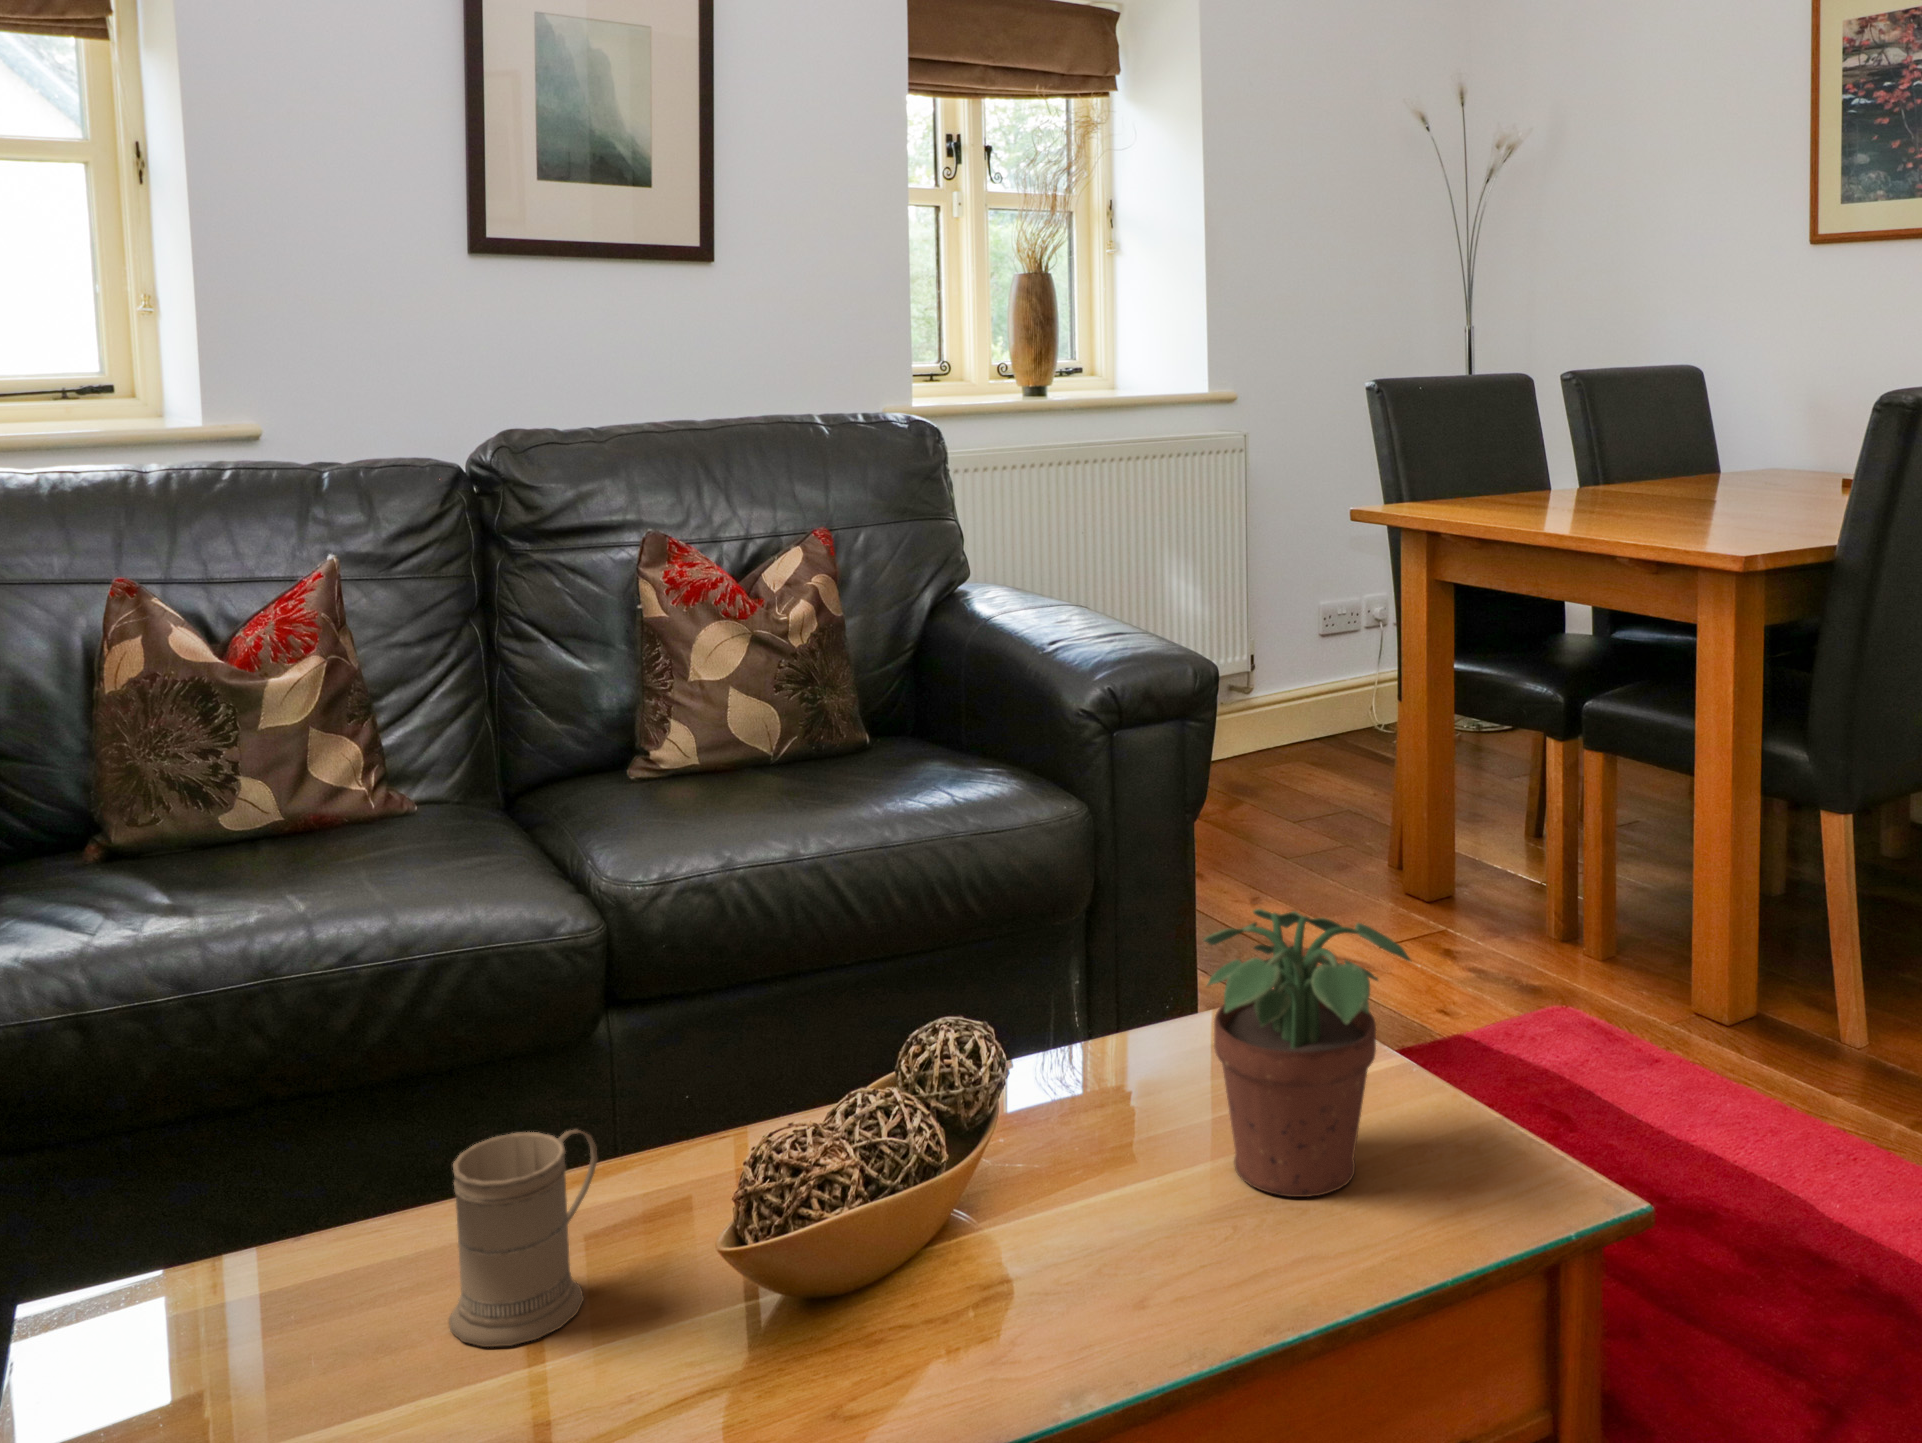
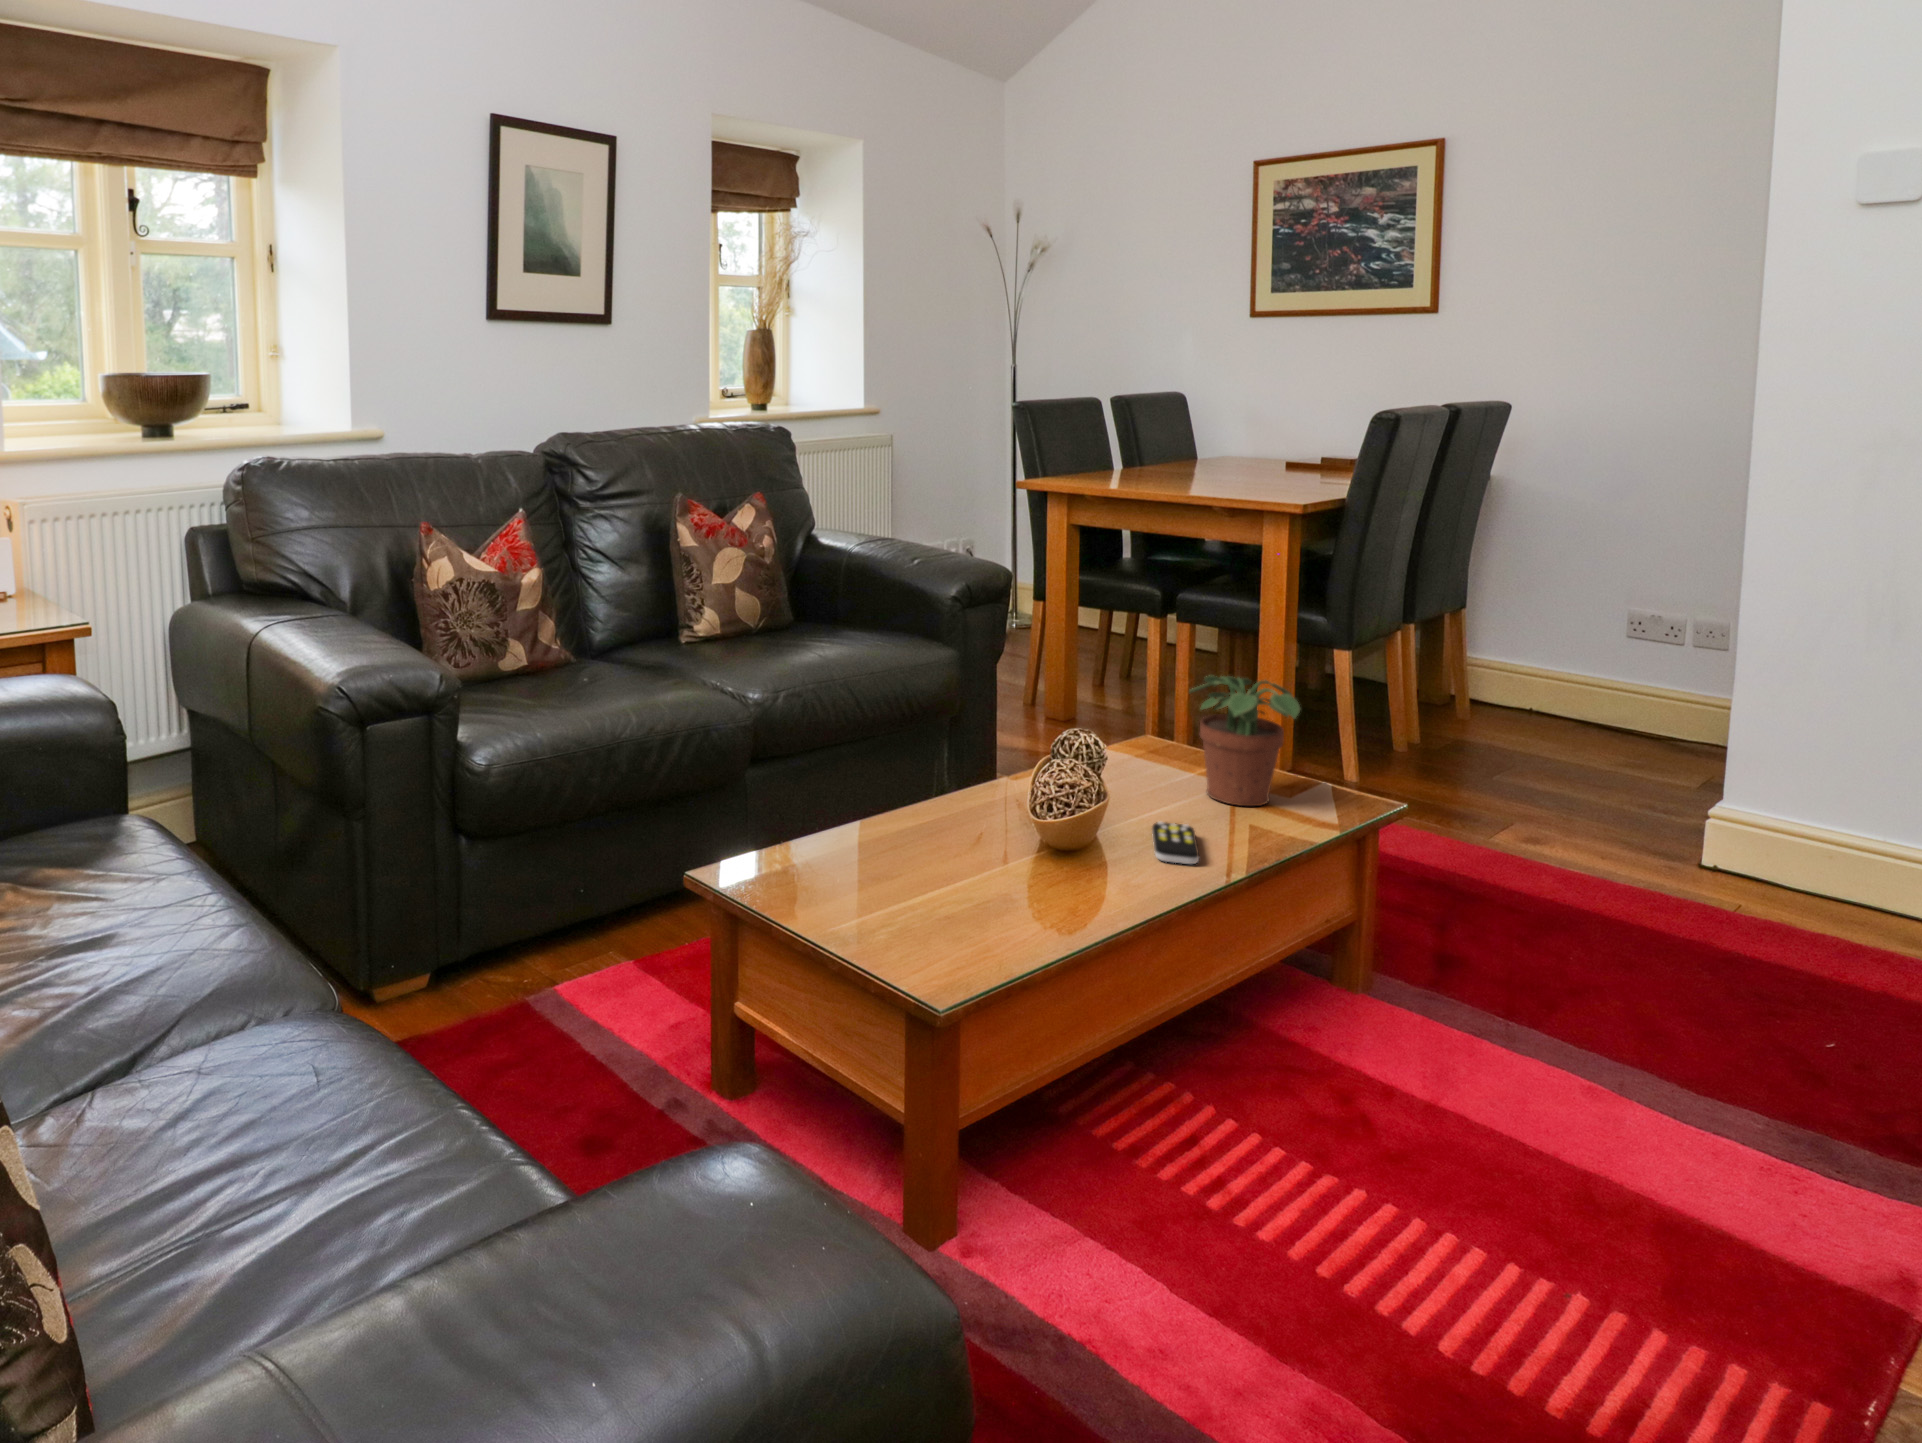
mug: present [449,1130,597,1347] -> none [916,775,977,867]
remote control: none [938,1242,1086,1370] -> present [1152,822,1199,864]

